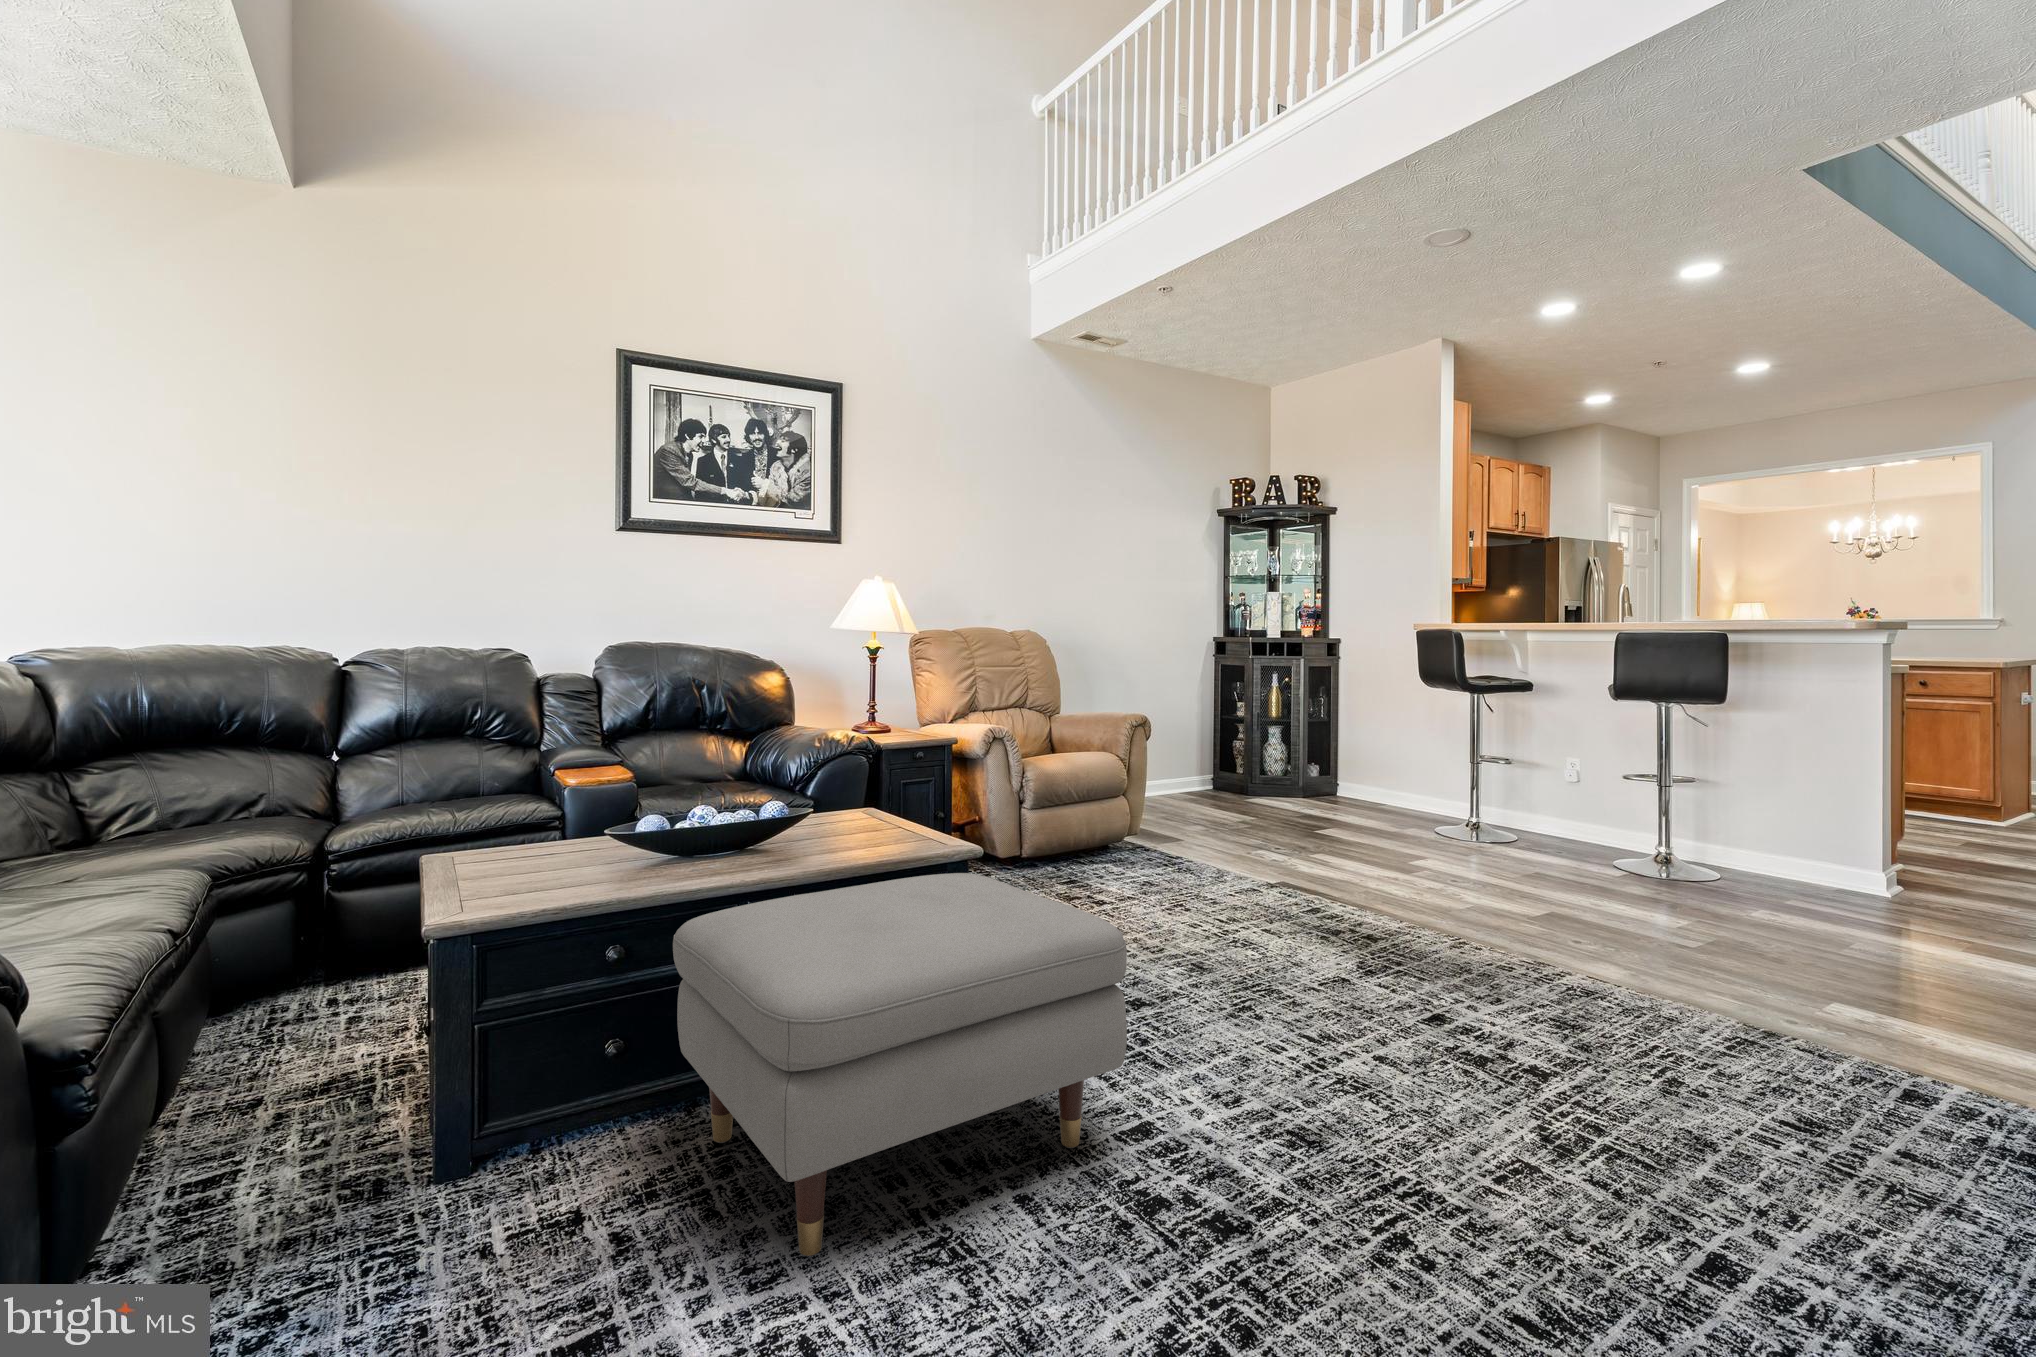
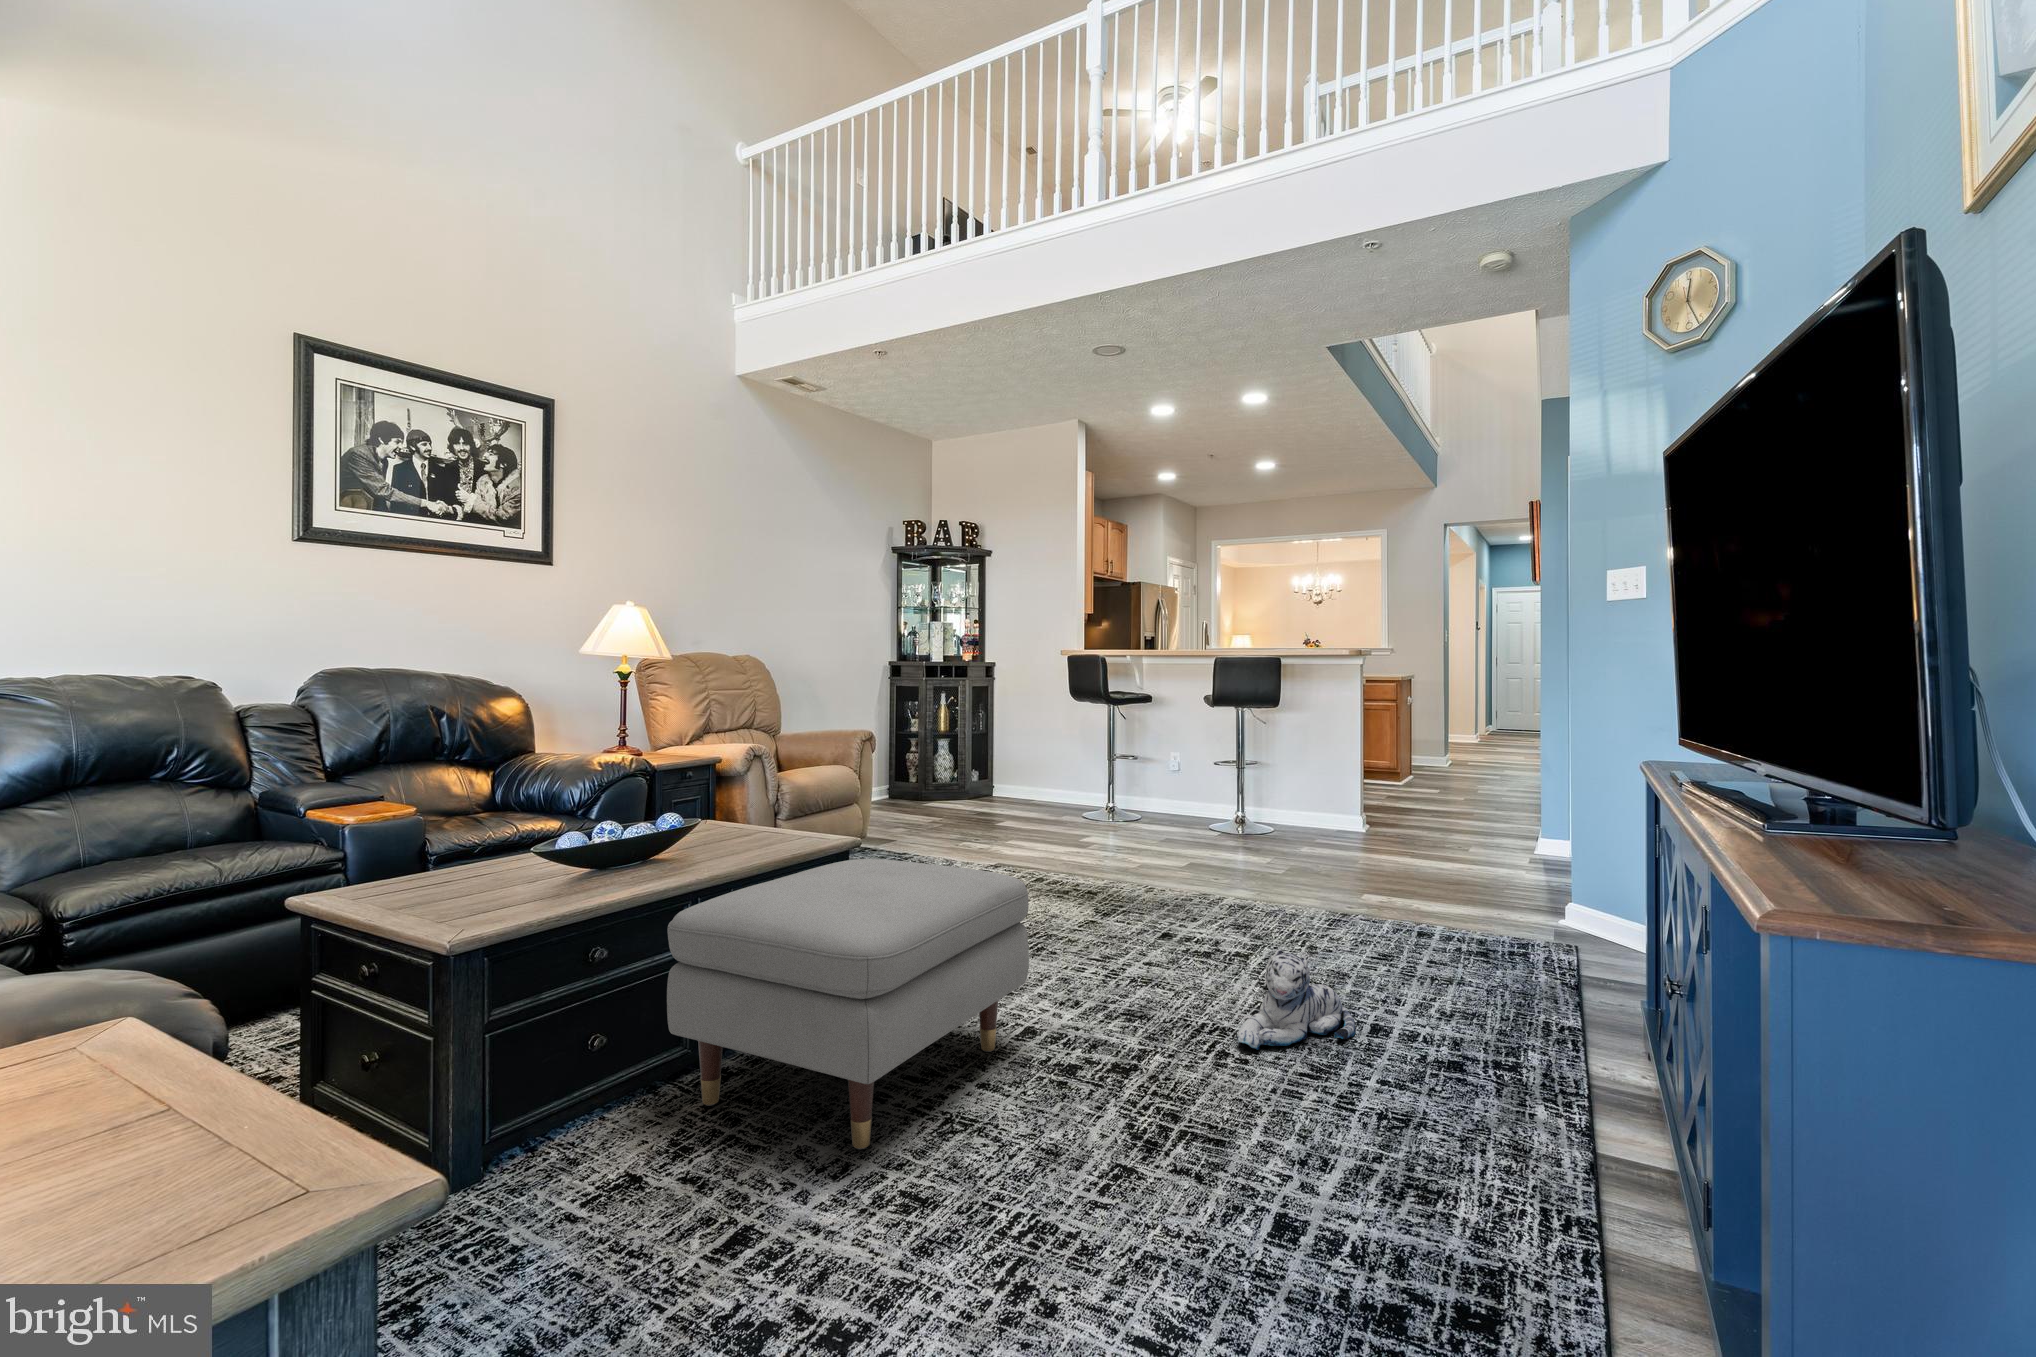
plush toy: none [1429,1096,1675,1272] -> present [1237,950,1356,1049]

